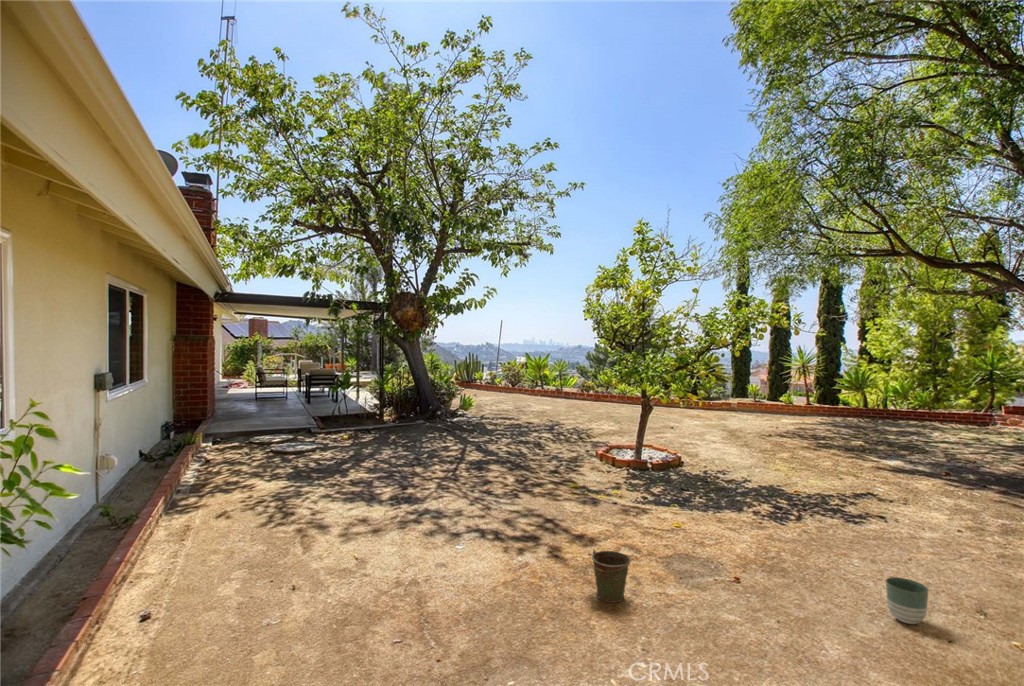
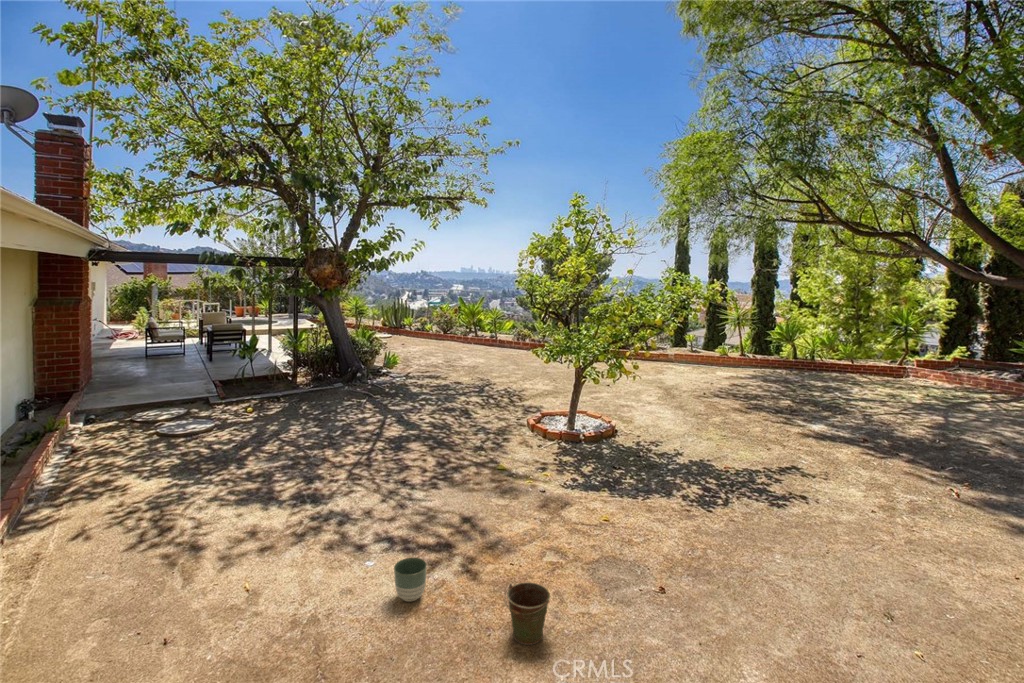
planter: present [886,577,928,624] -> present [394,558,427,602]

